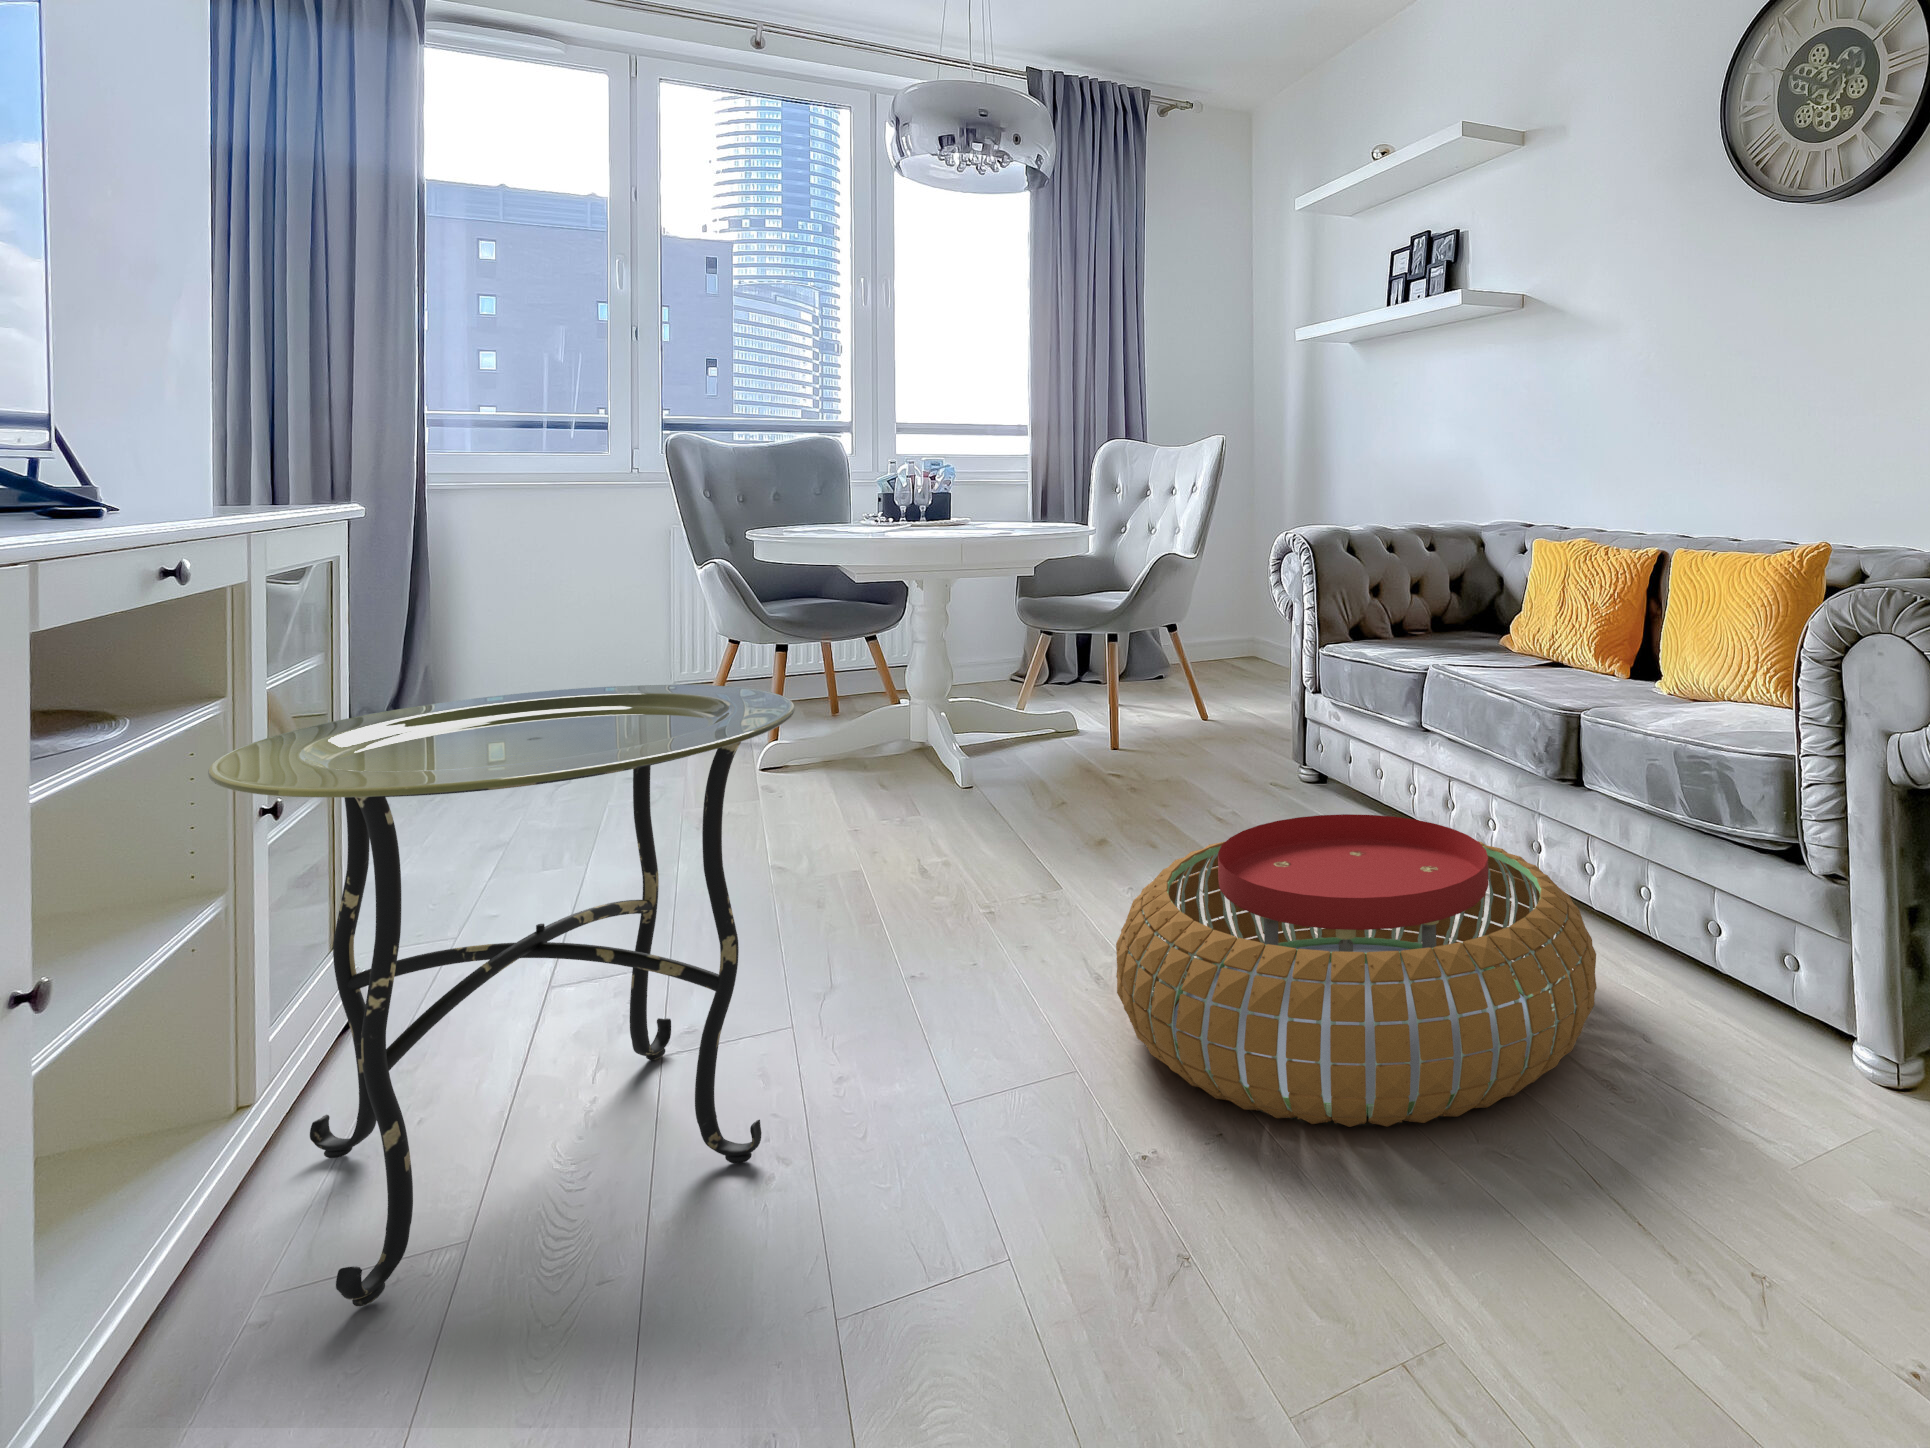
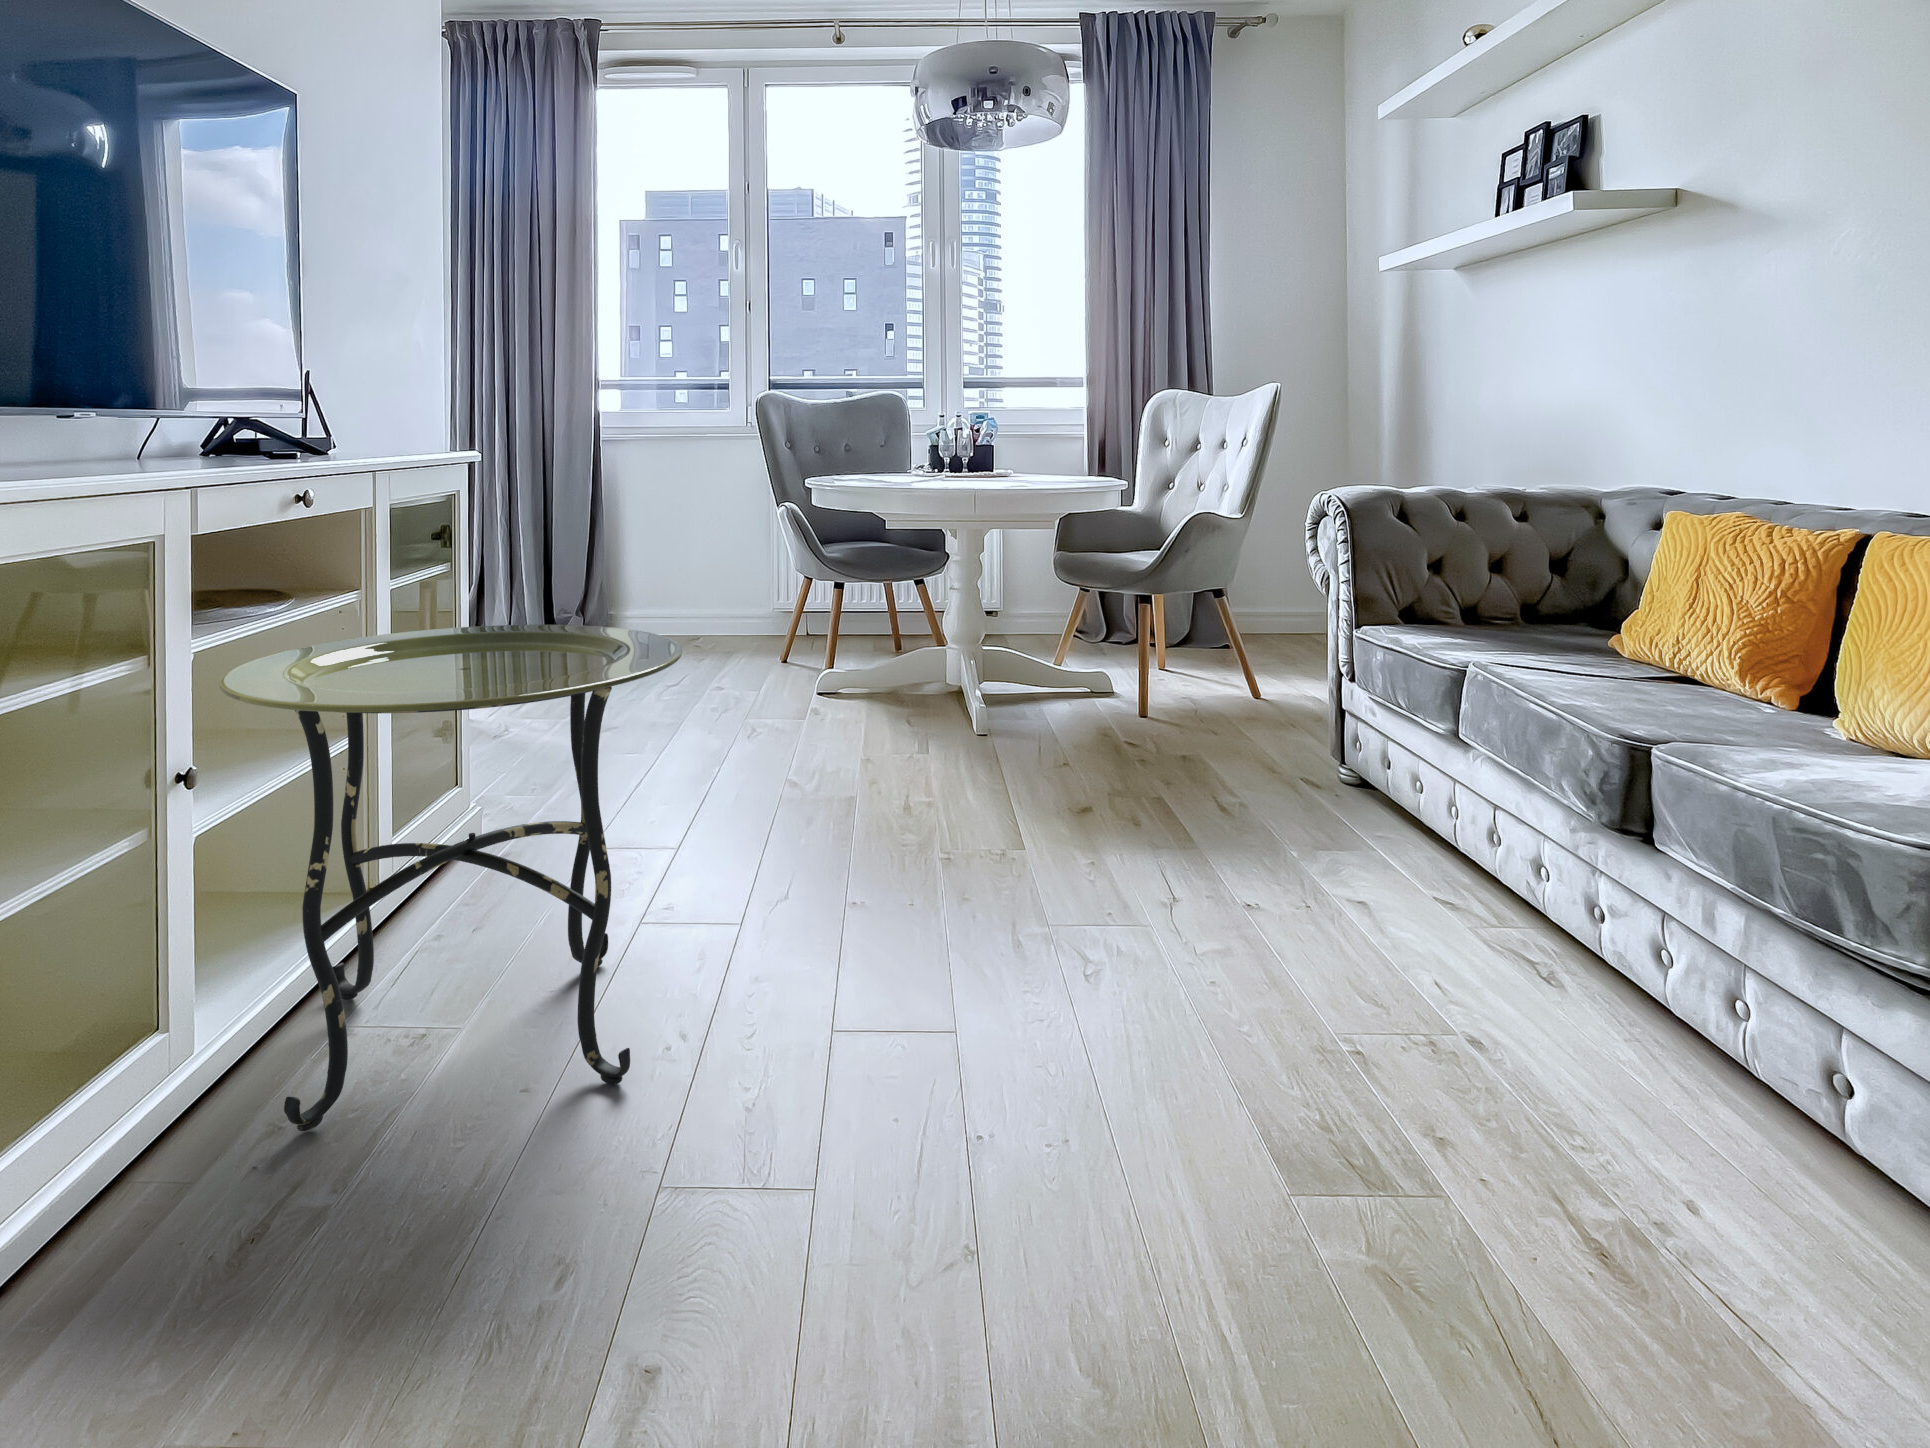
pouf: present [1116,814,1597,1127] -> none [993,833,1608,1240]

